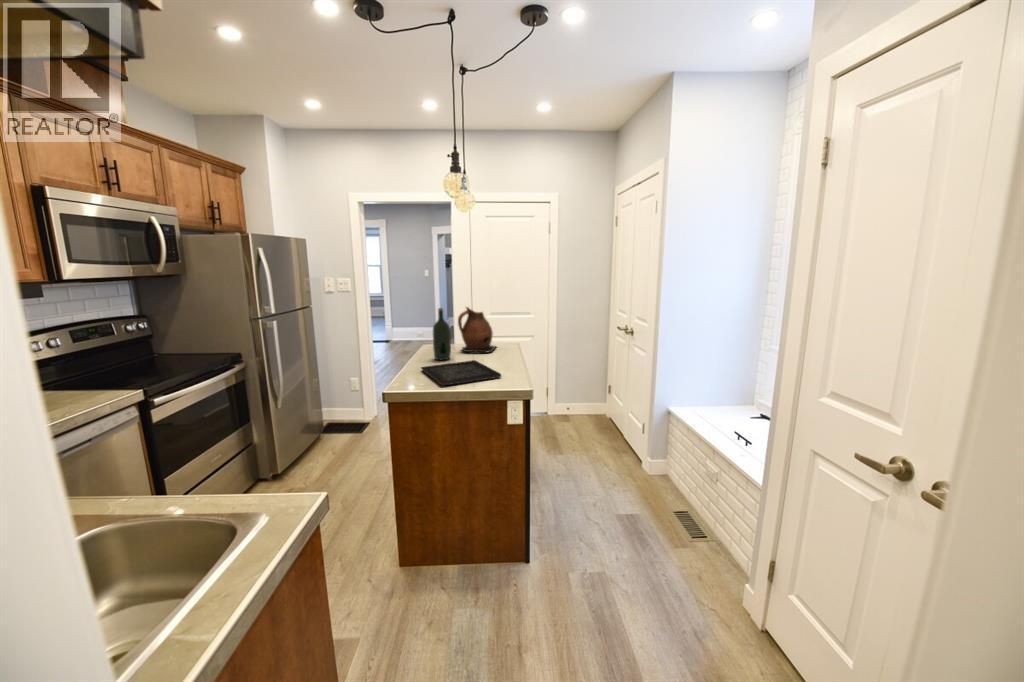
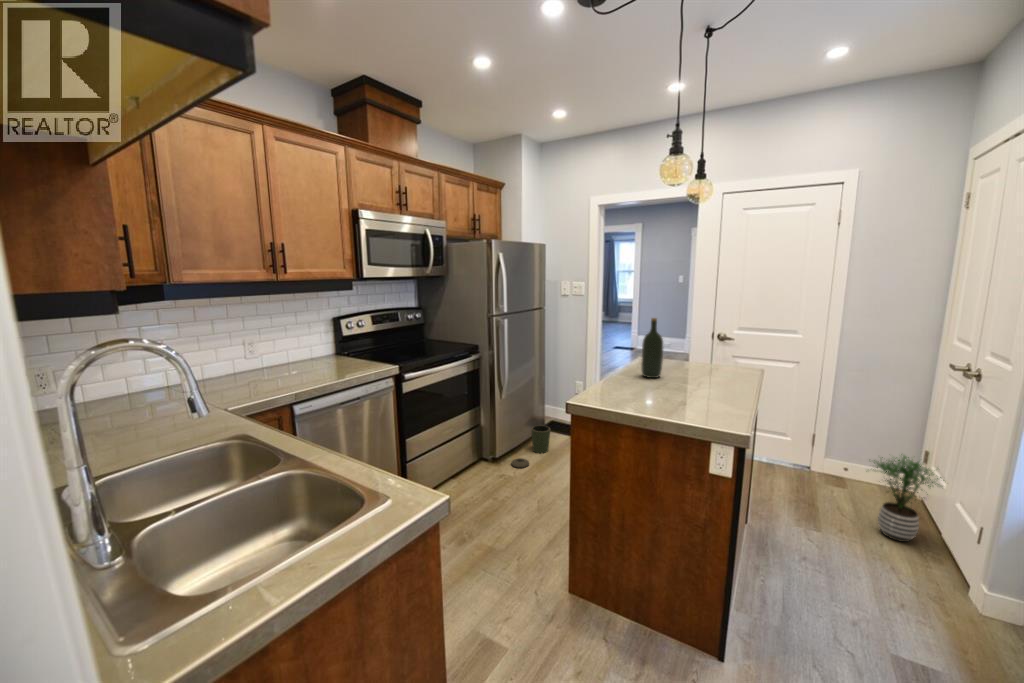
ceramic pitcher: present [458,307,496,353] -> none [677,318,728,377]
tray: present [421,360,501,385] -> none [620,382,711,410]
potted plant: none [583,388,625,447] -> present [874,454,944,542]
trash can: none [298,427,336,476] -> present [511,425,550,468]

